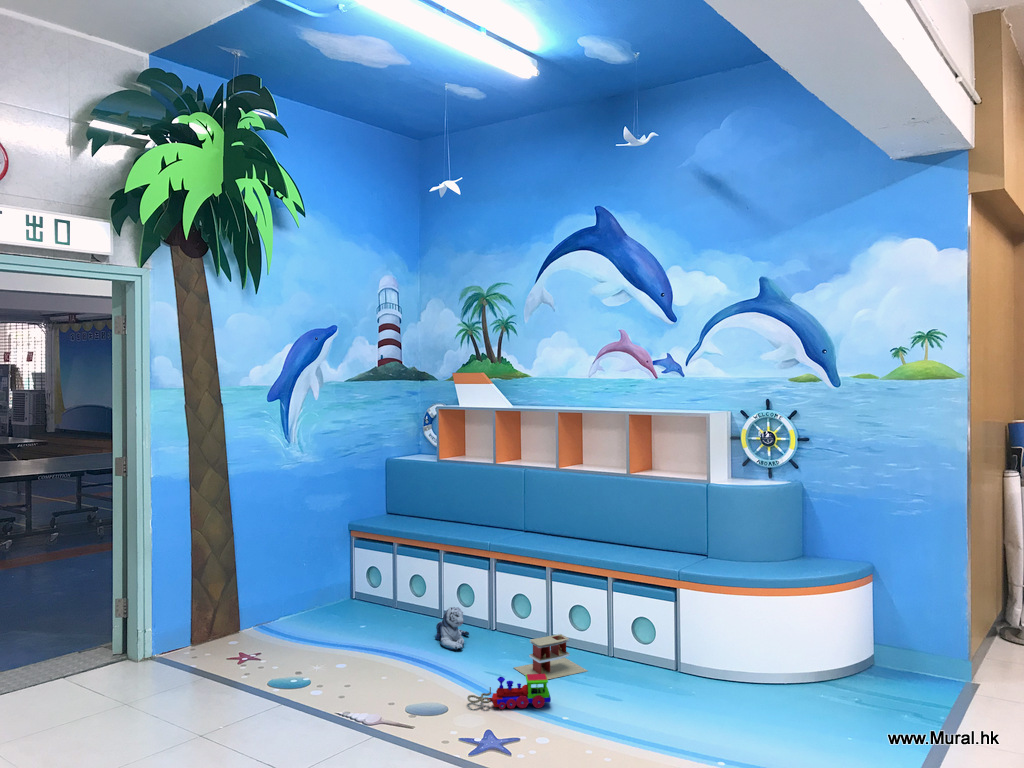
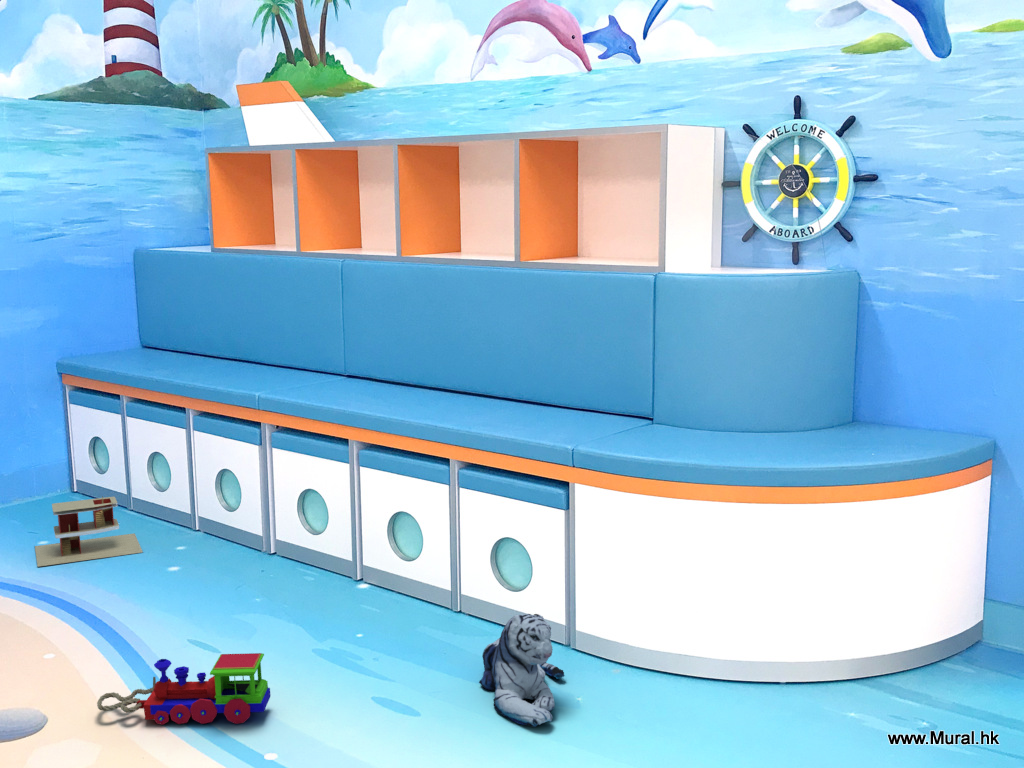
plush toy: present [435,607,469,650] -> present [479,614,564,727]
toy house: present [514,634,587,679] -> present [35,496,143,567]

